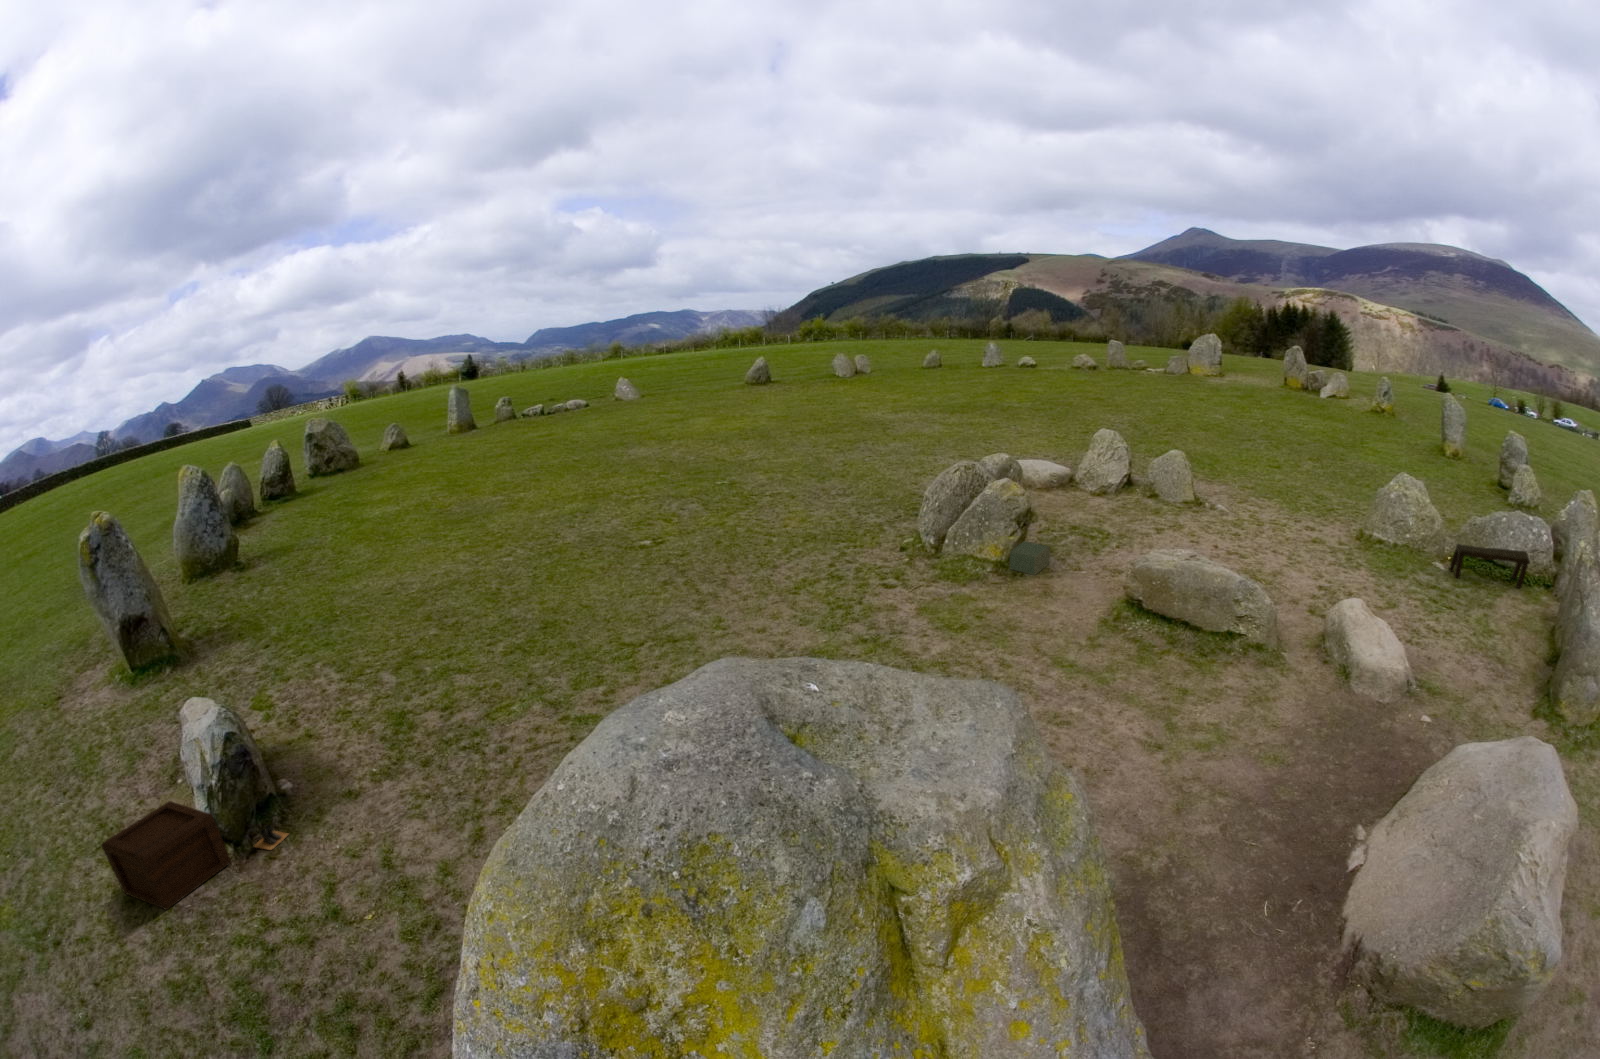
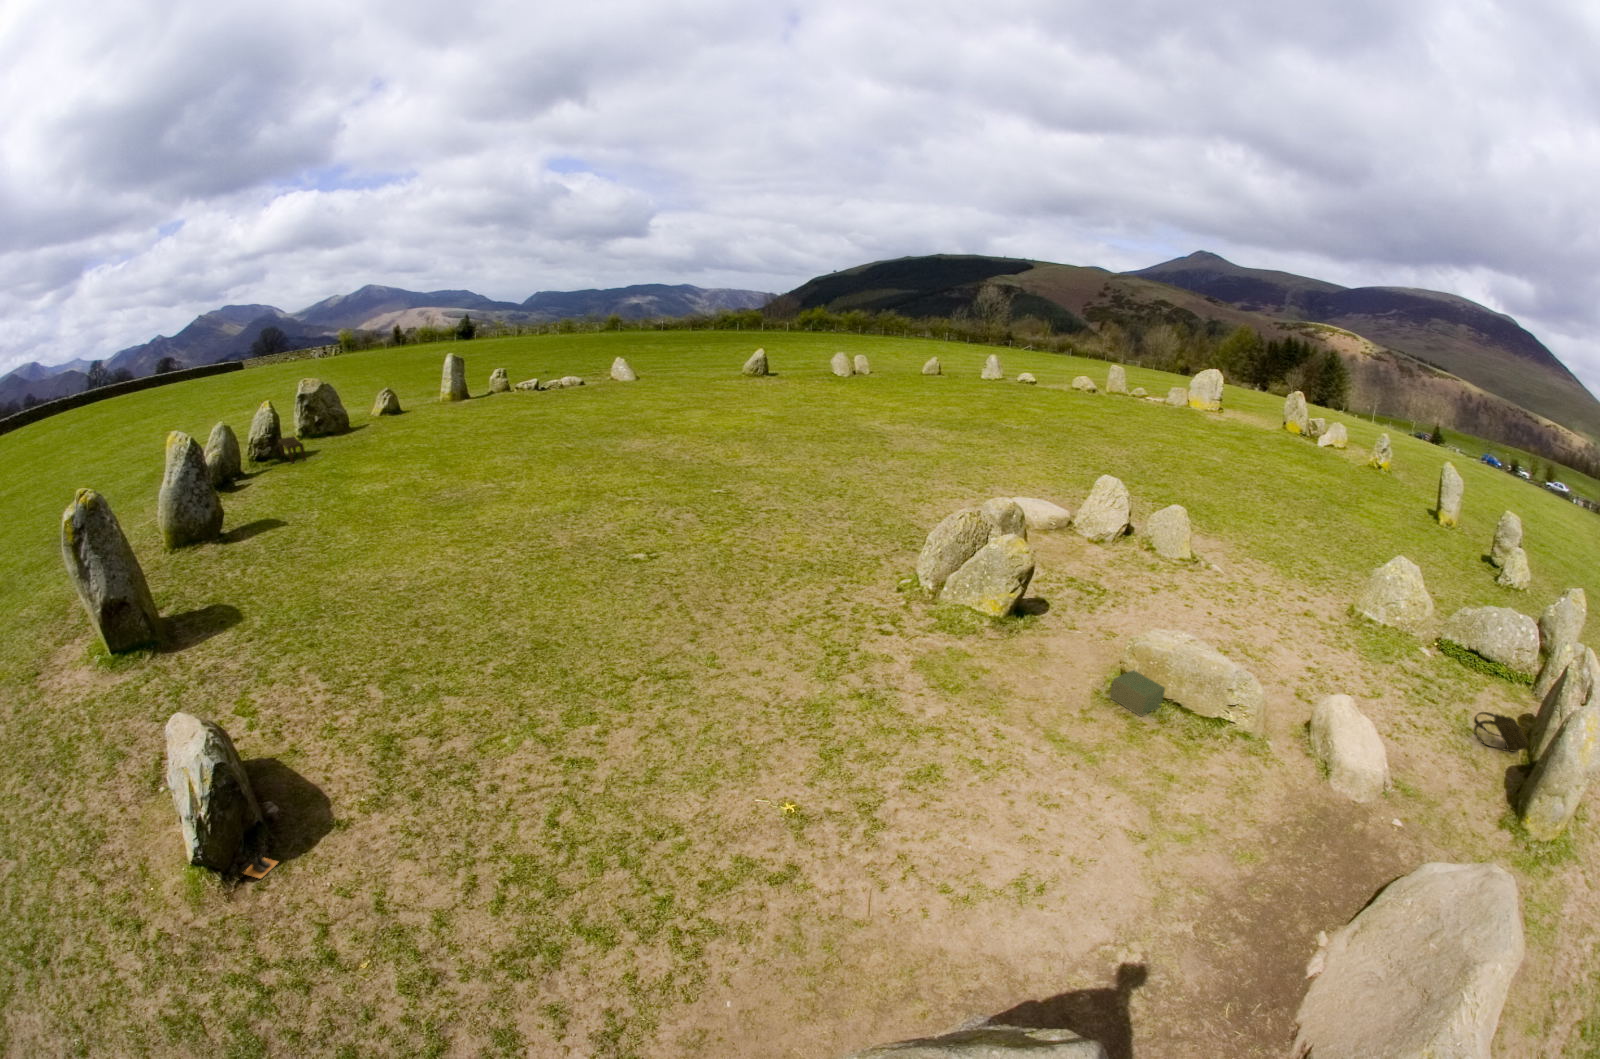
storage box: present [1010,541,1050,575] -> present [1110,670,1165,716]
bench: present [1449,544,1530,588] -> present [278,437,306,464]
backpack: none [1496,607,1555,644] -> present [1474,712,1528,752]
wooden crate: present [101,801,231,910] -> none [93,825,221,938]

